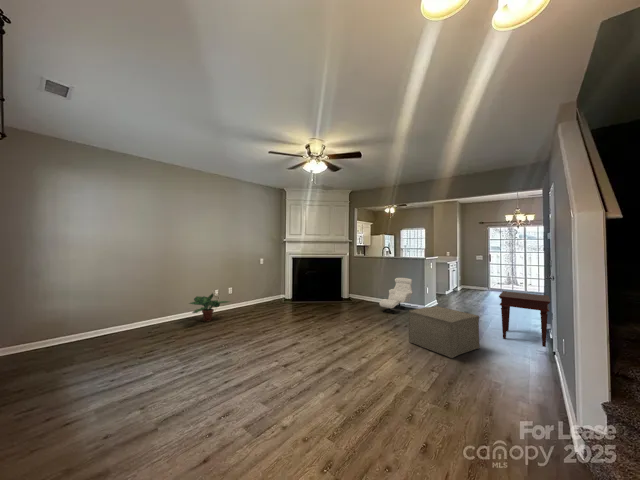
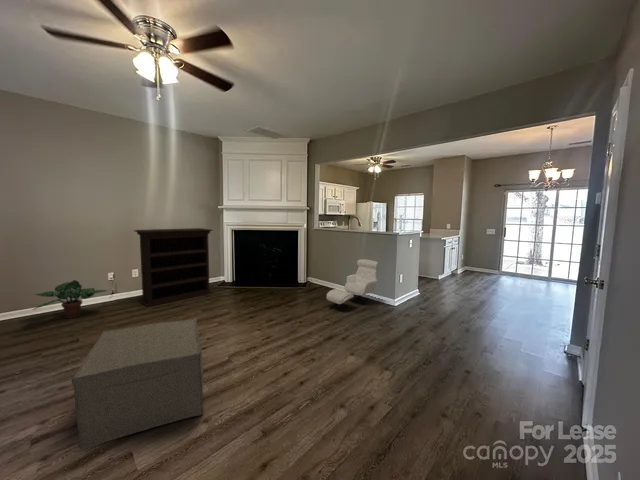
bookshelf: none [239,256,290,314] -> present [135,228,212,307]
side table: present [499,291,550,347] -> none [487,290,584,402]
ottoman: present [409,306,480,358] -> present [72,318,203,450]

